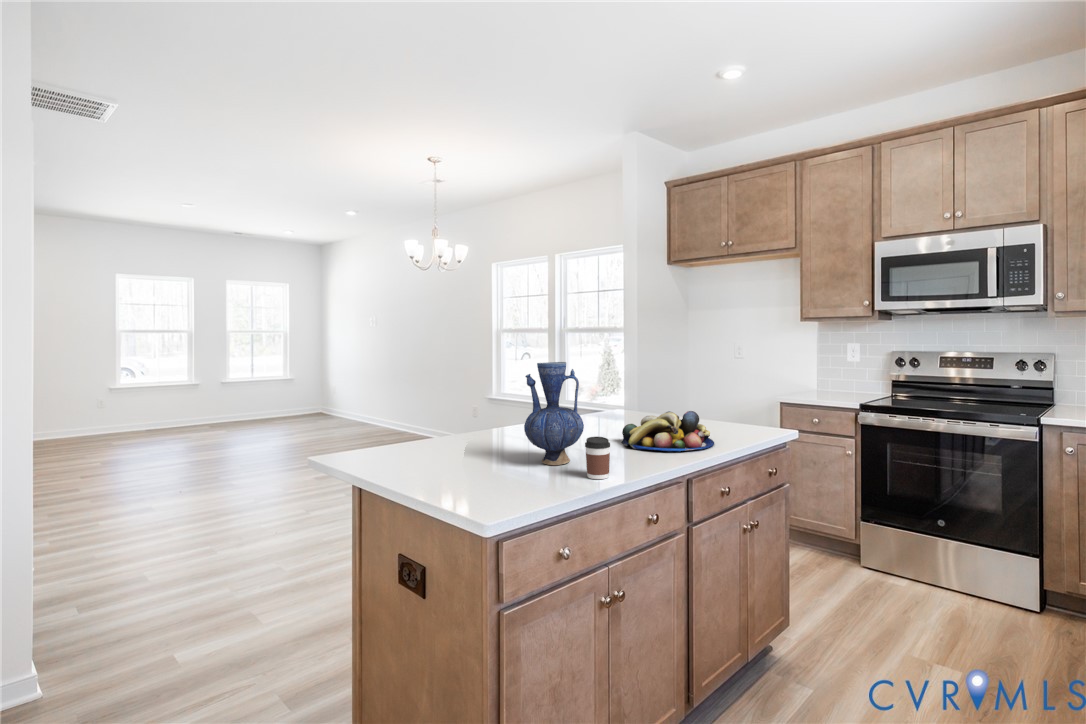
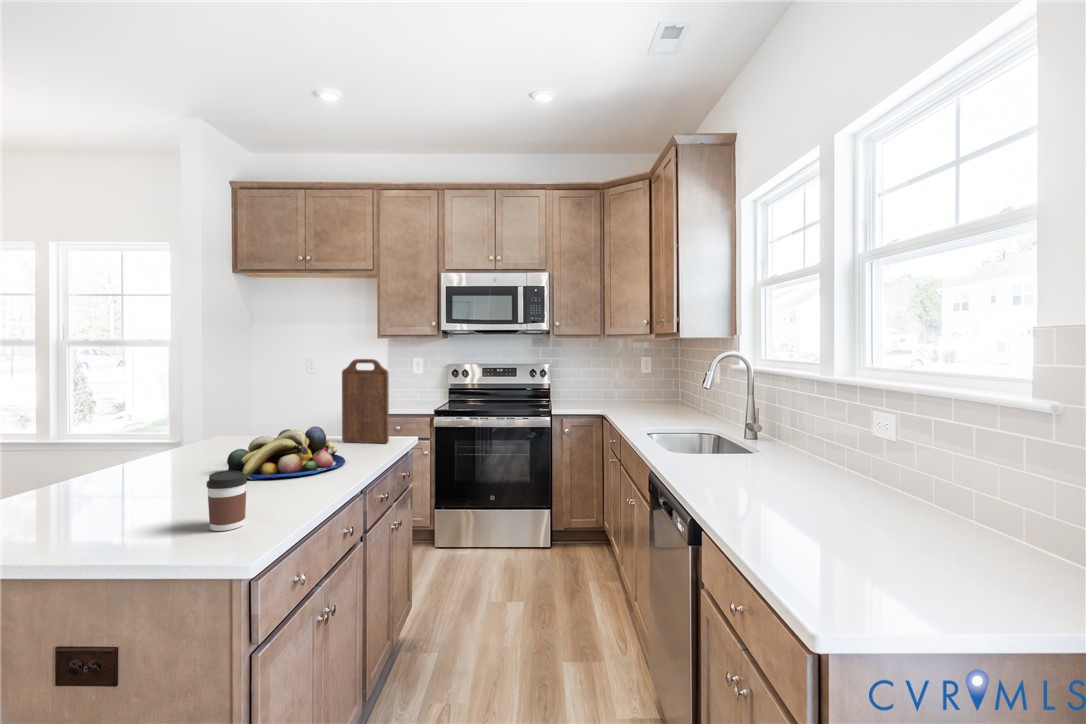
cutting board: none [726,349,769,434] -> present [342,359,389,443]
vase: present [524,362,584,465] -> none [75,371,190,525]

